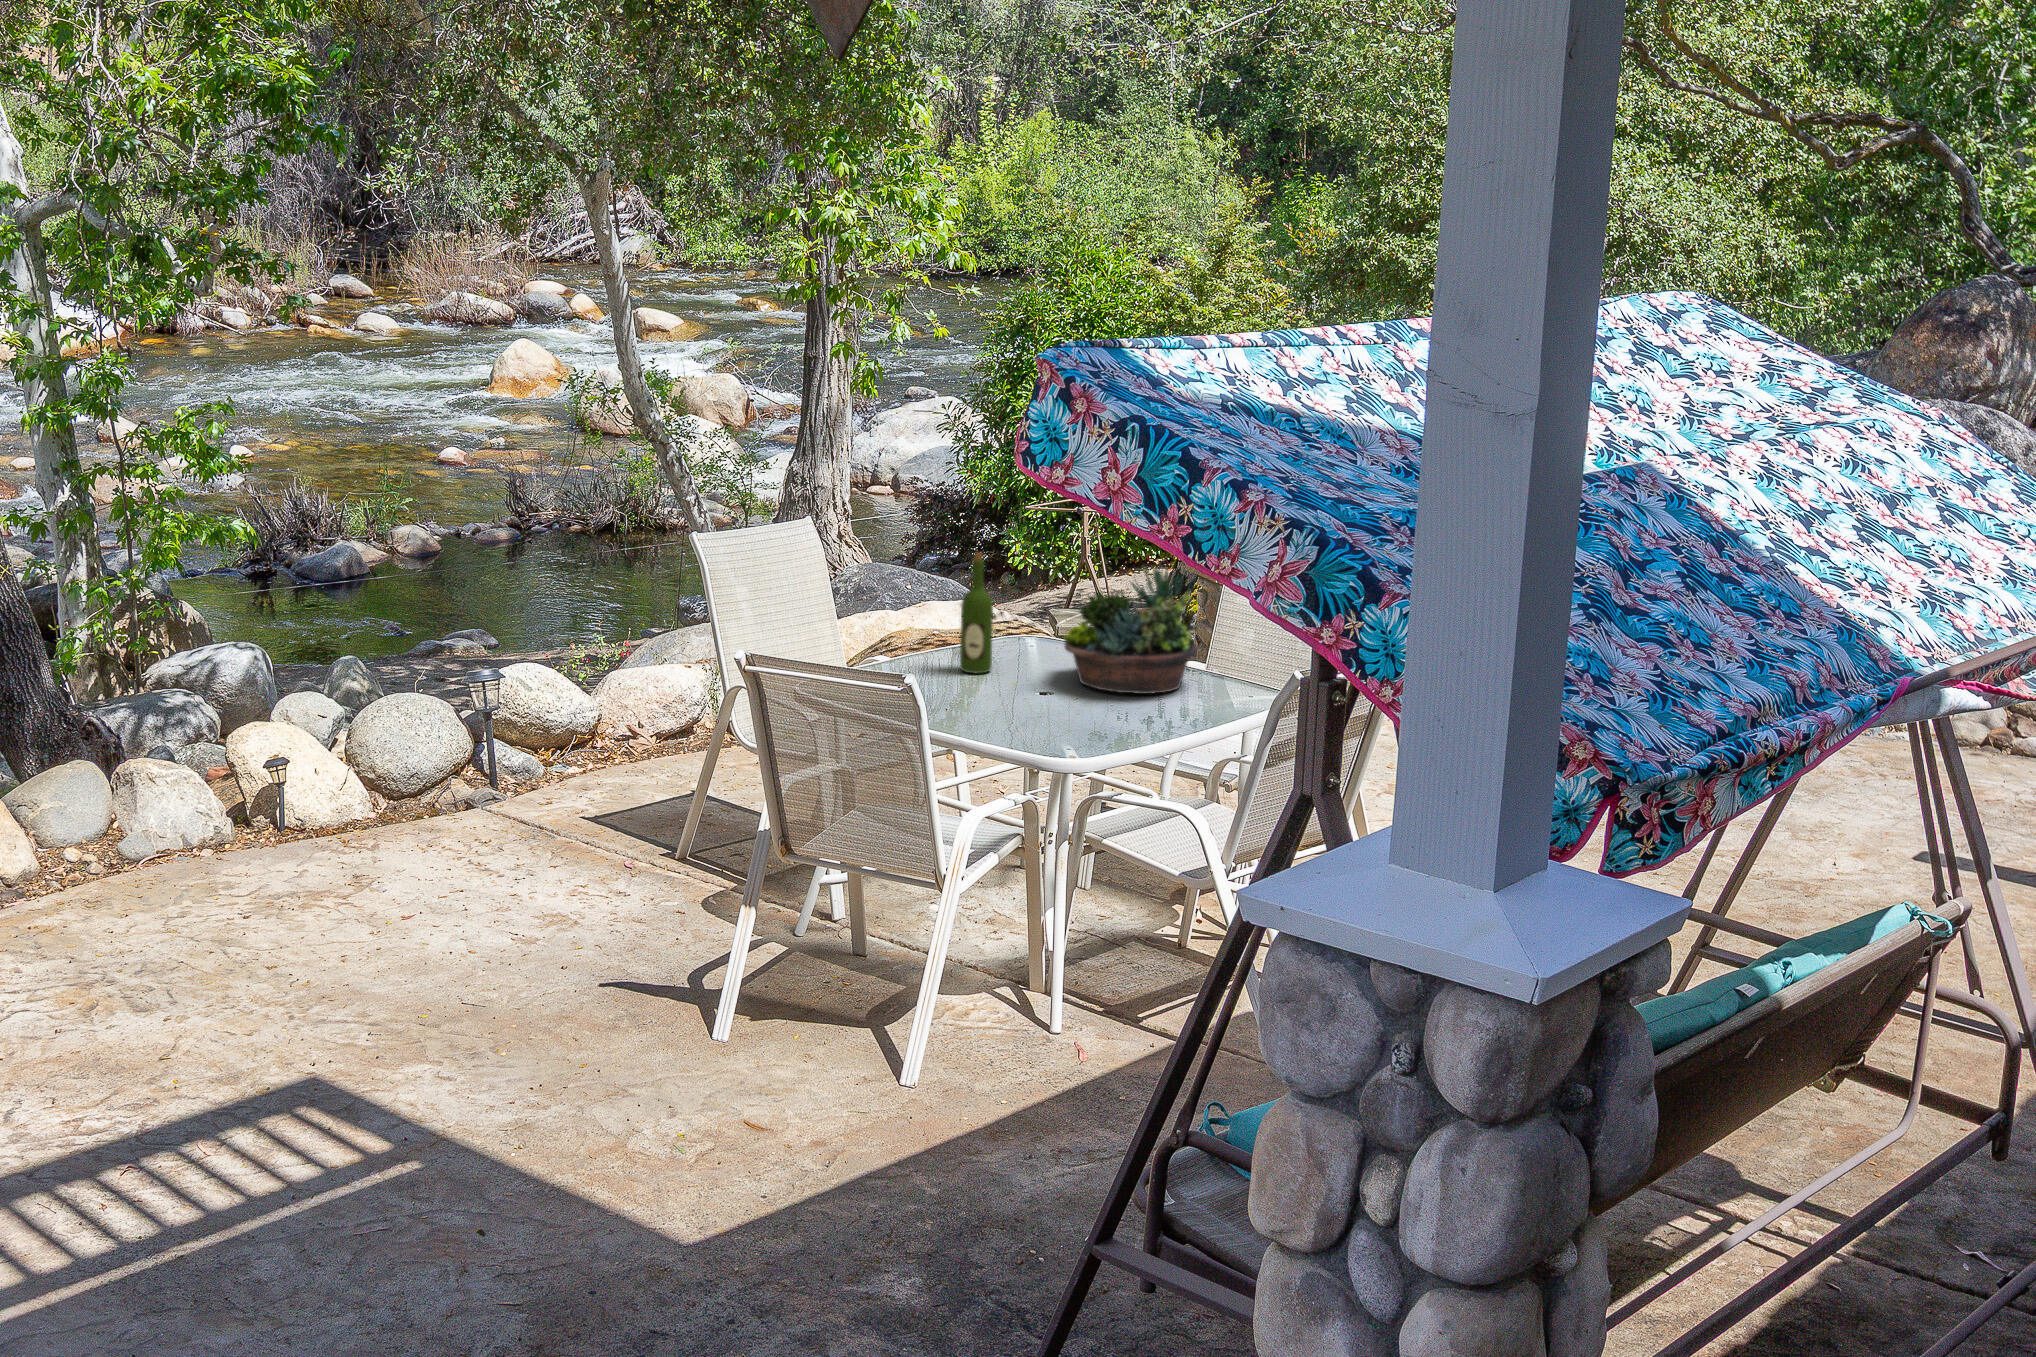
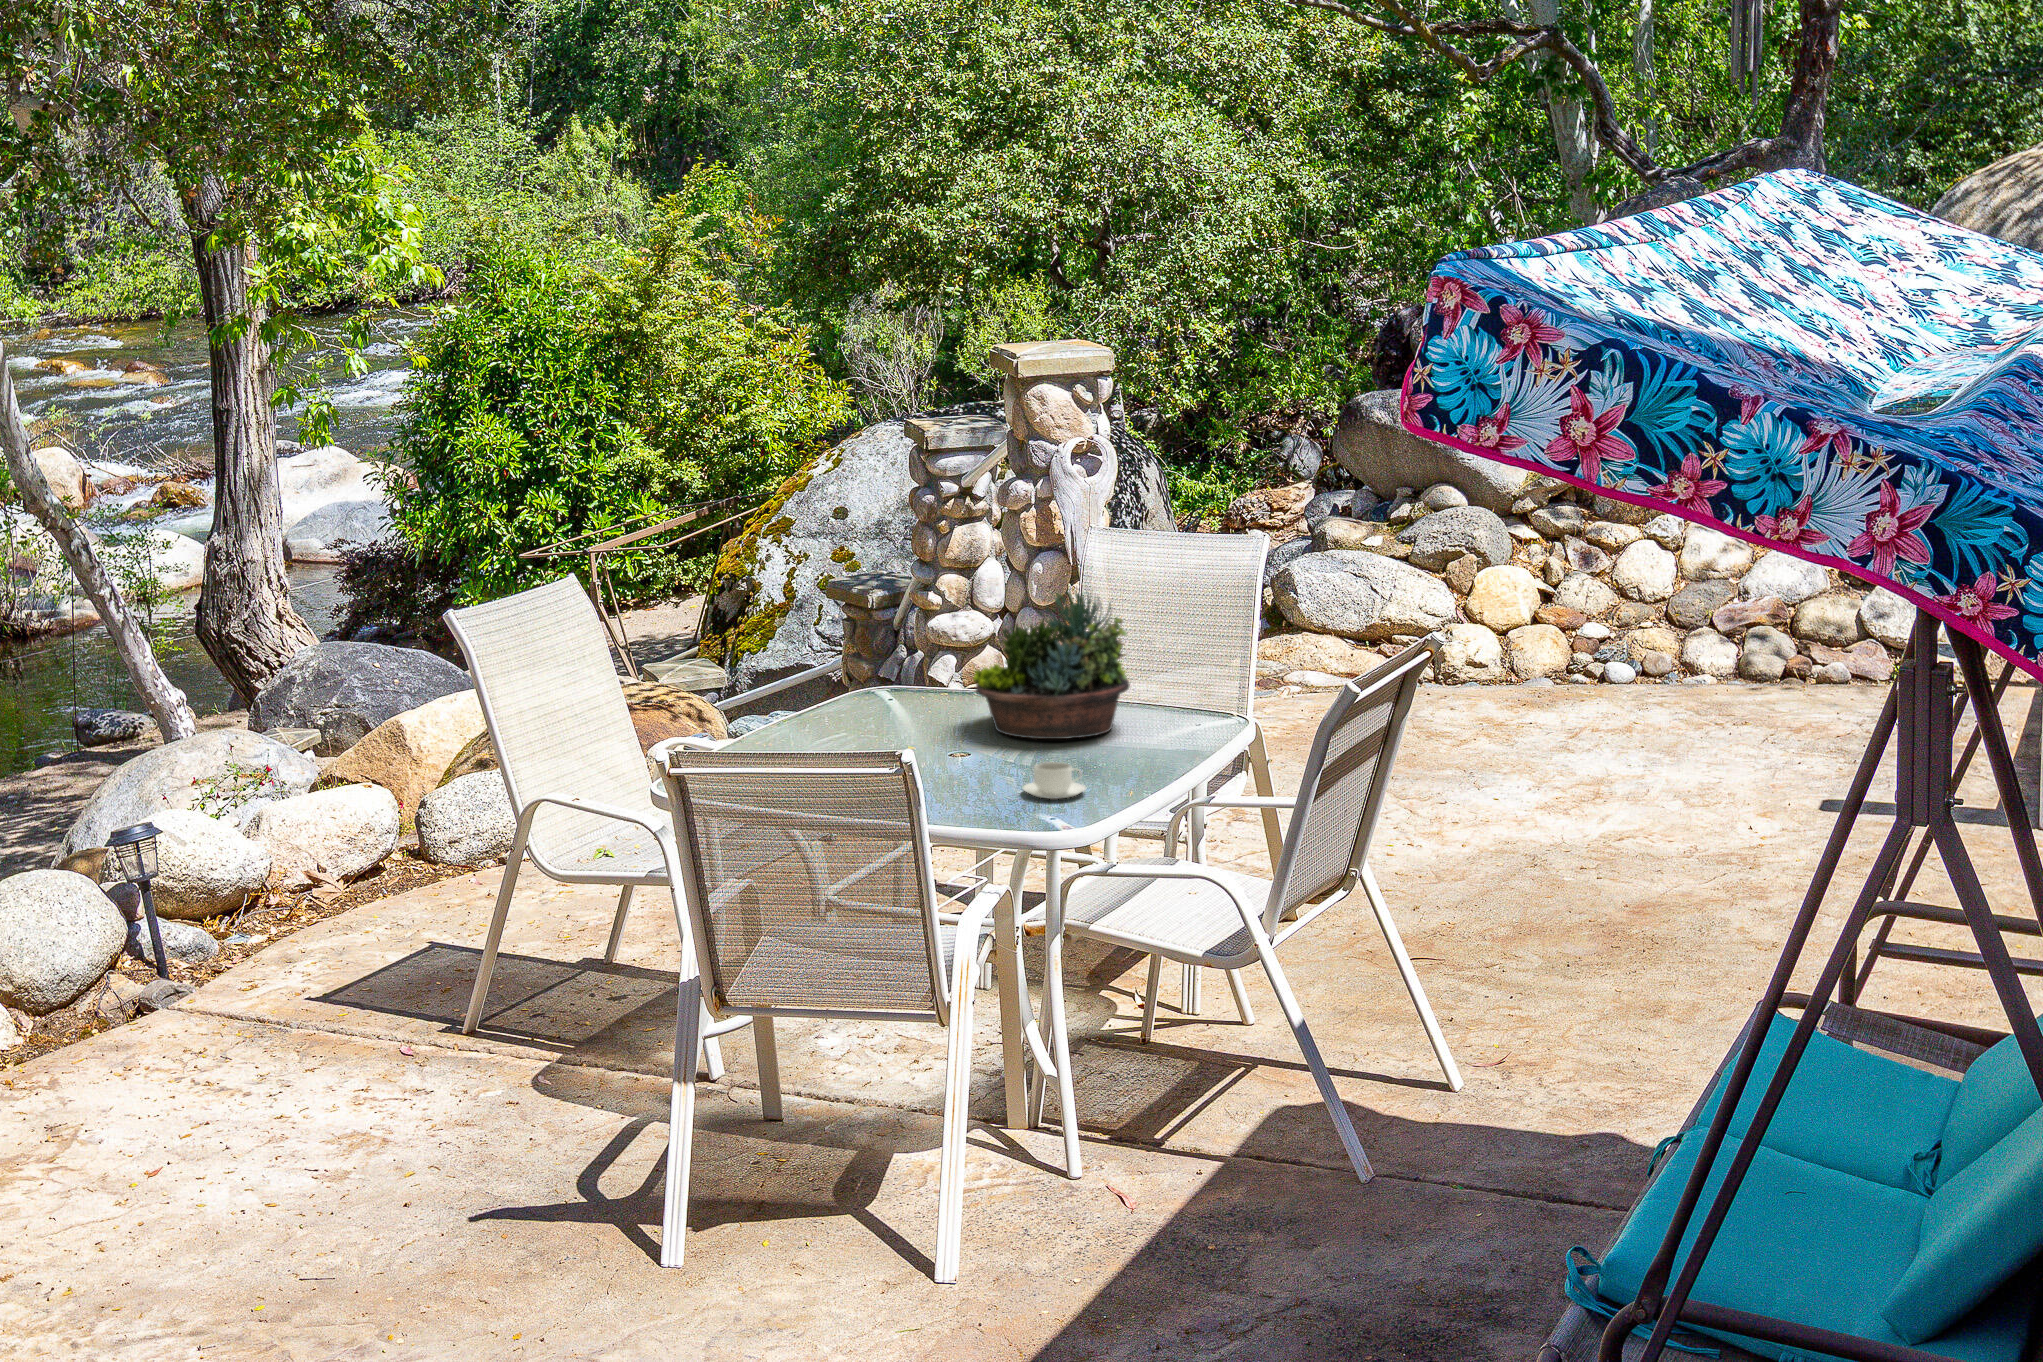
wine bottle: present [960,553,993,673] -> none [849,593,888,739]
coffee cup: none [1031,708,1085,739] -> present [1023,762,1086,799]

